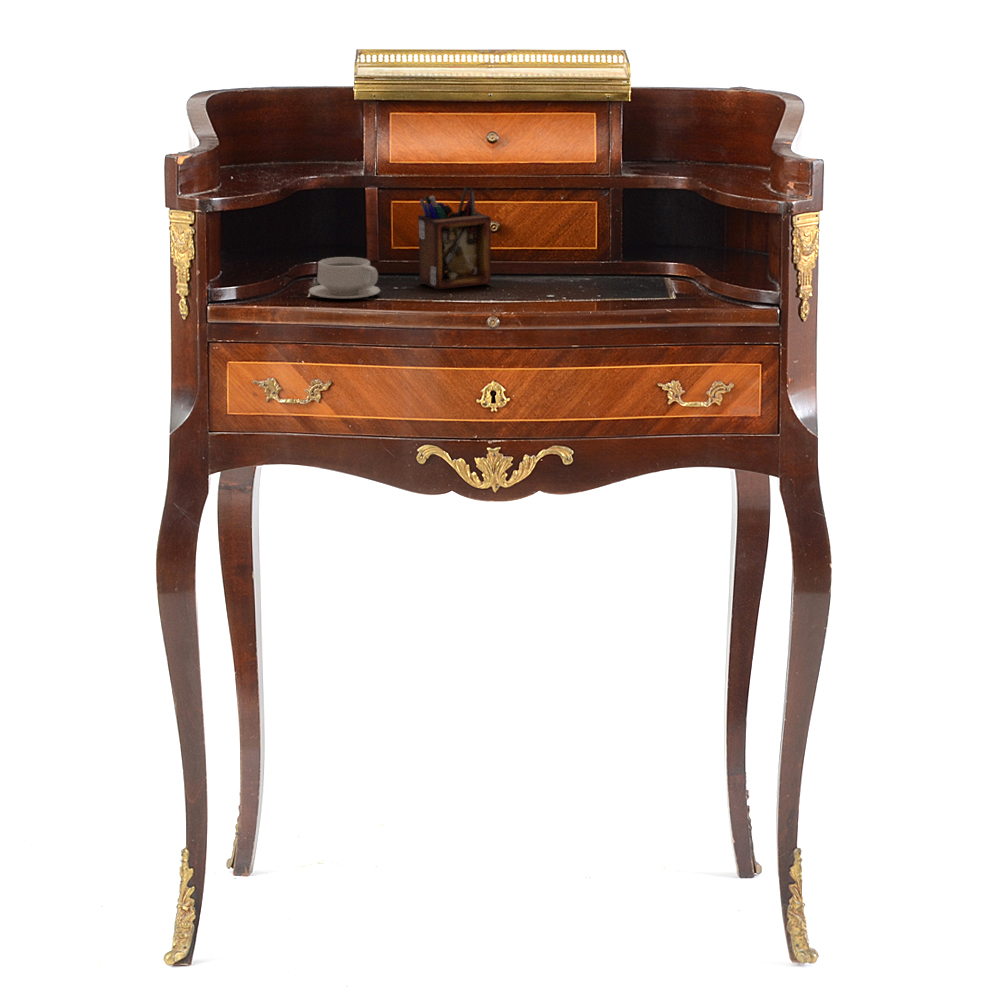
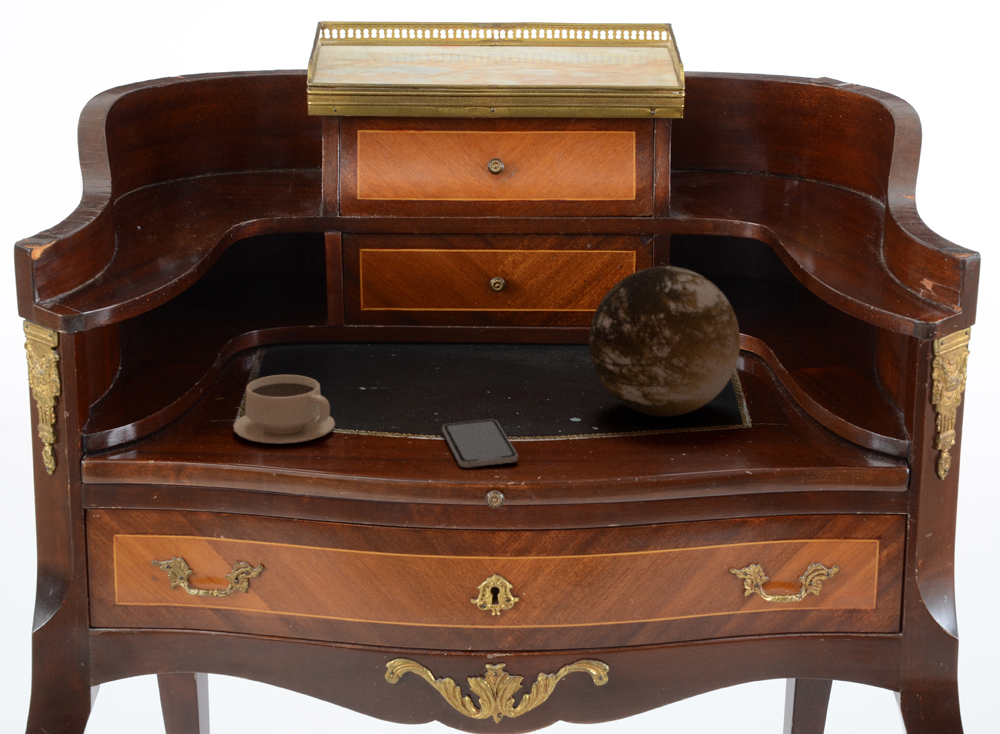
decorative orb: none [562,182,669,289] -> present [589,266,740,417]
desk organizer: present [418,186,491,289] -> none [391,266,491,413]
smartphone: none [456,288,509,309] -> present [442,419,518,468]

